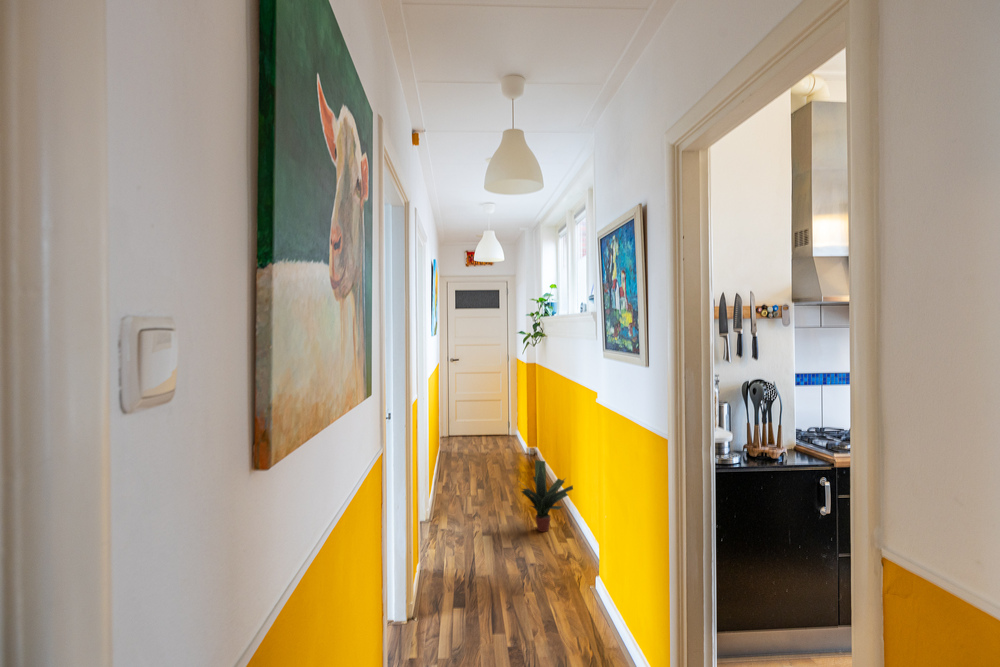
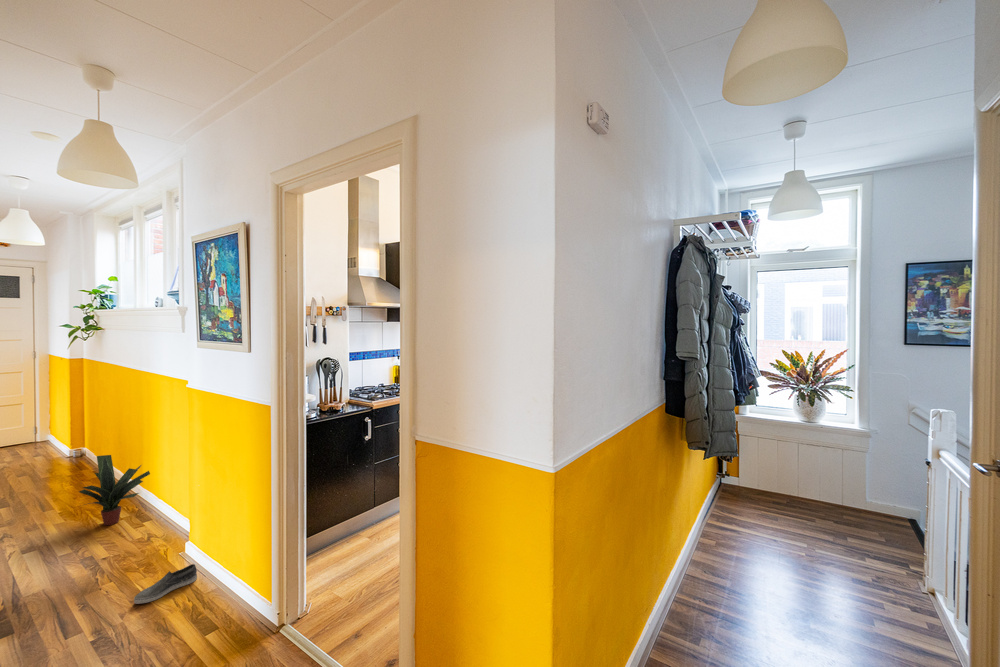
shoe: none [545,605,601,632] -> present [134,564,197,604]

